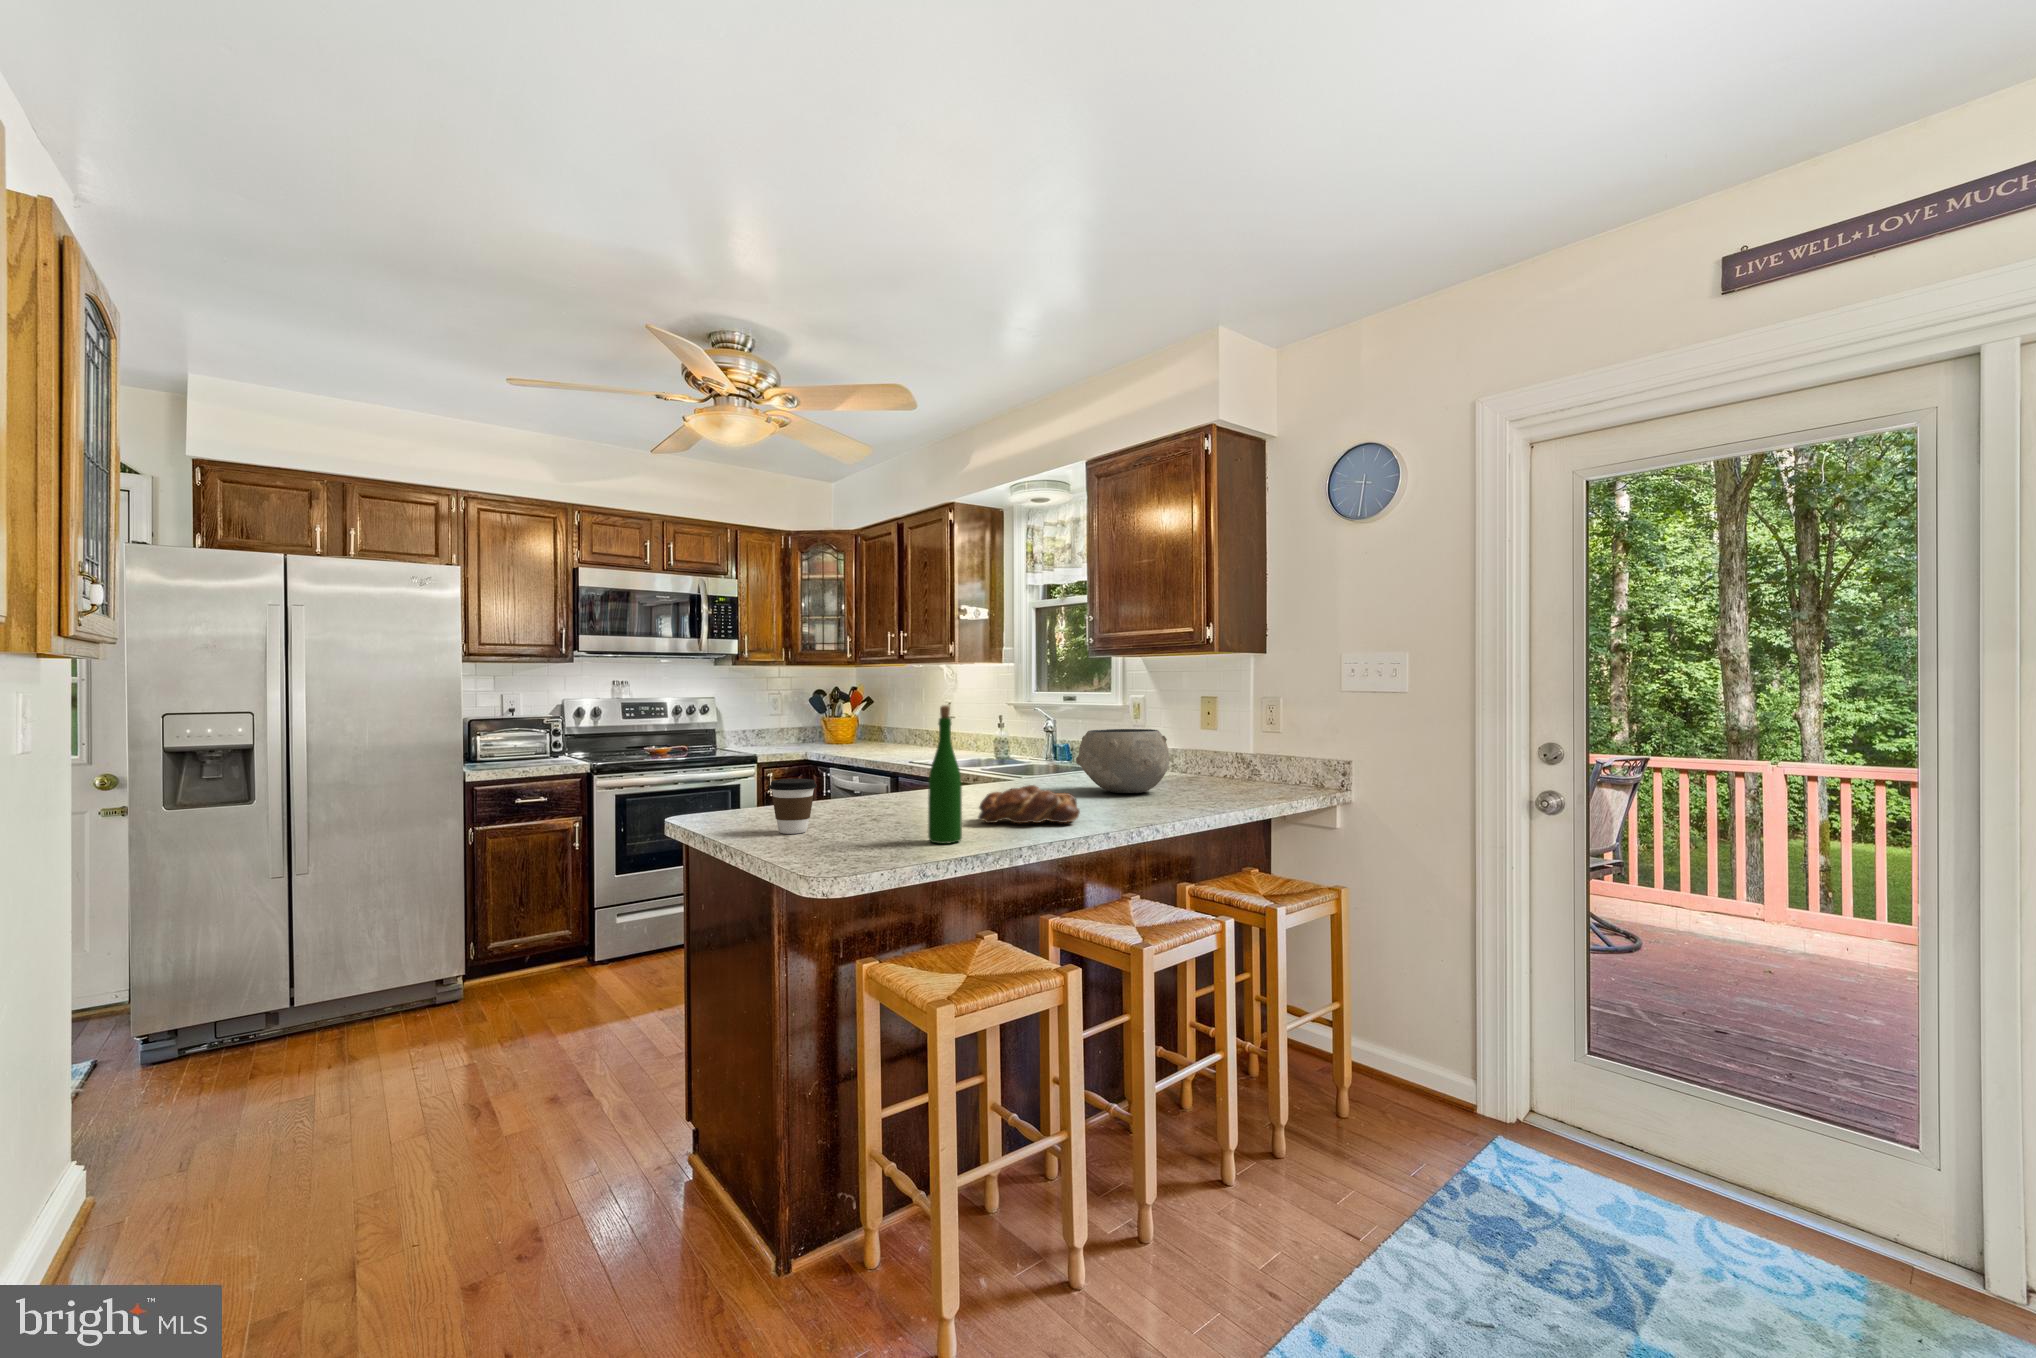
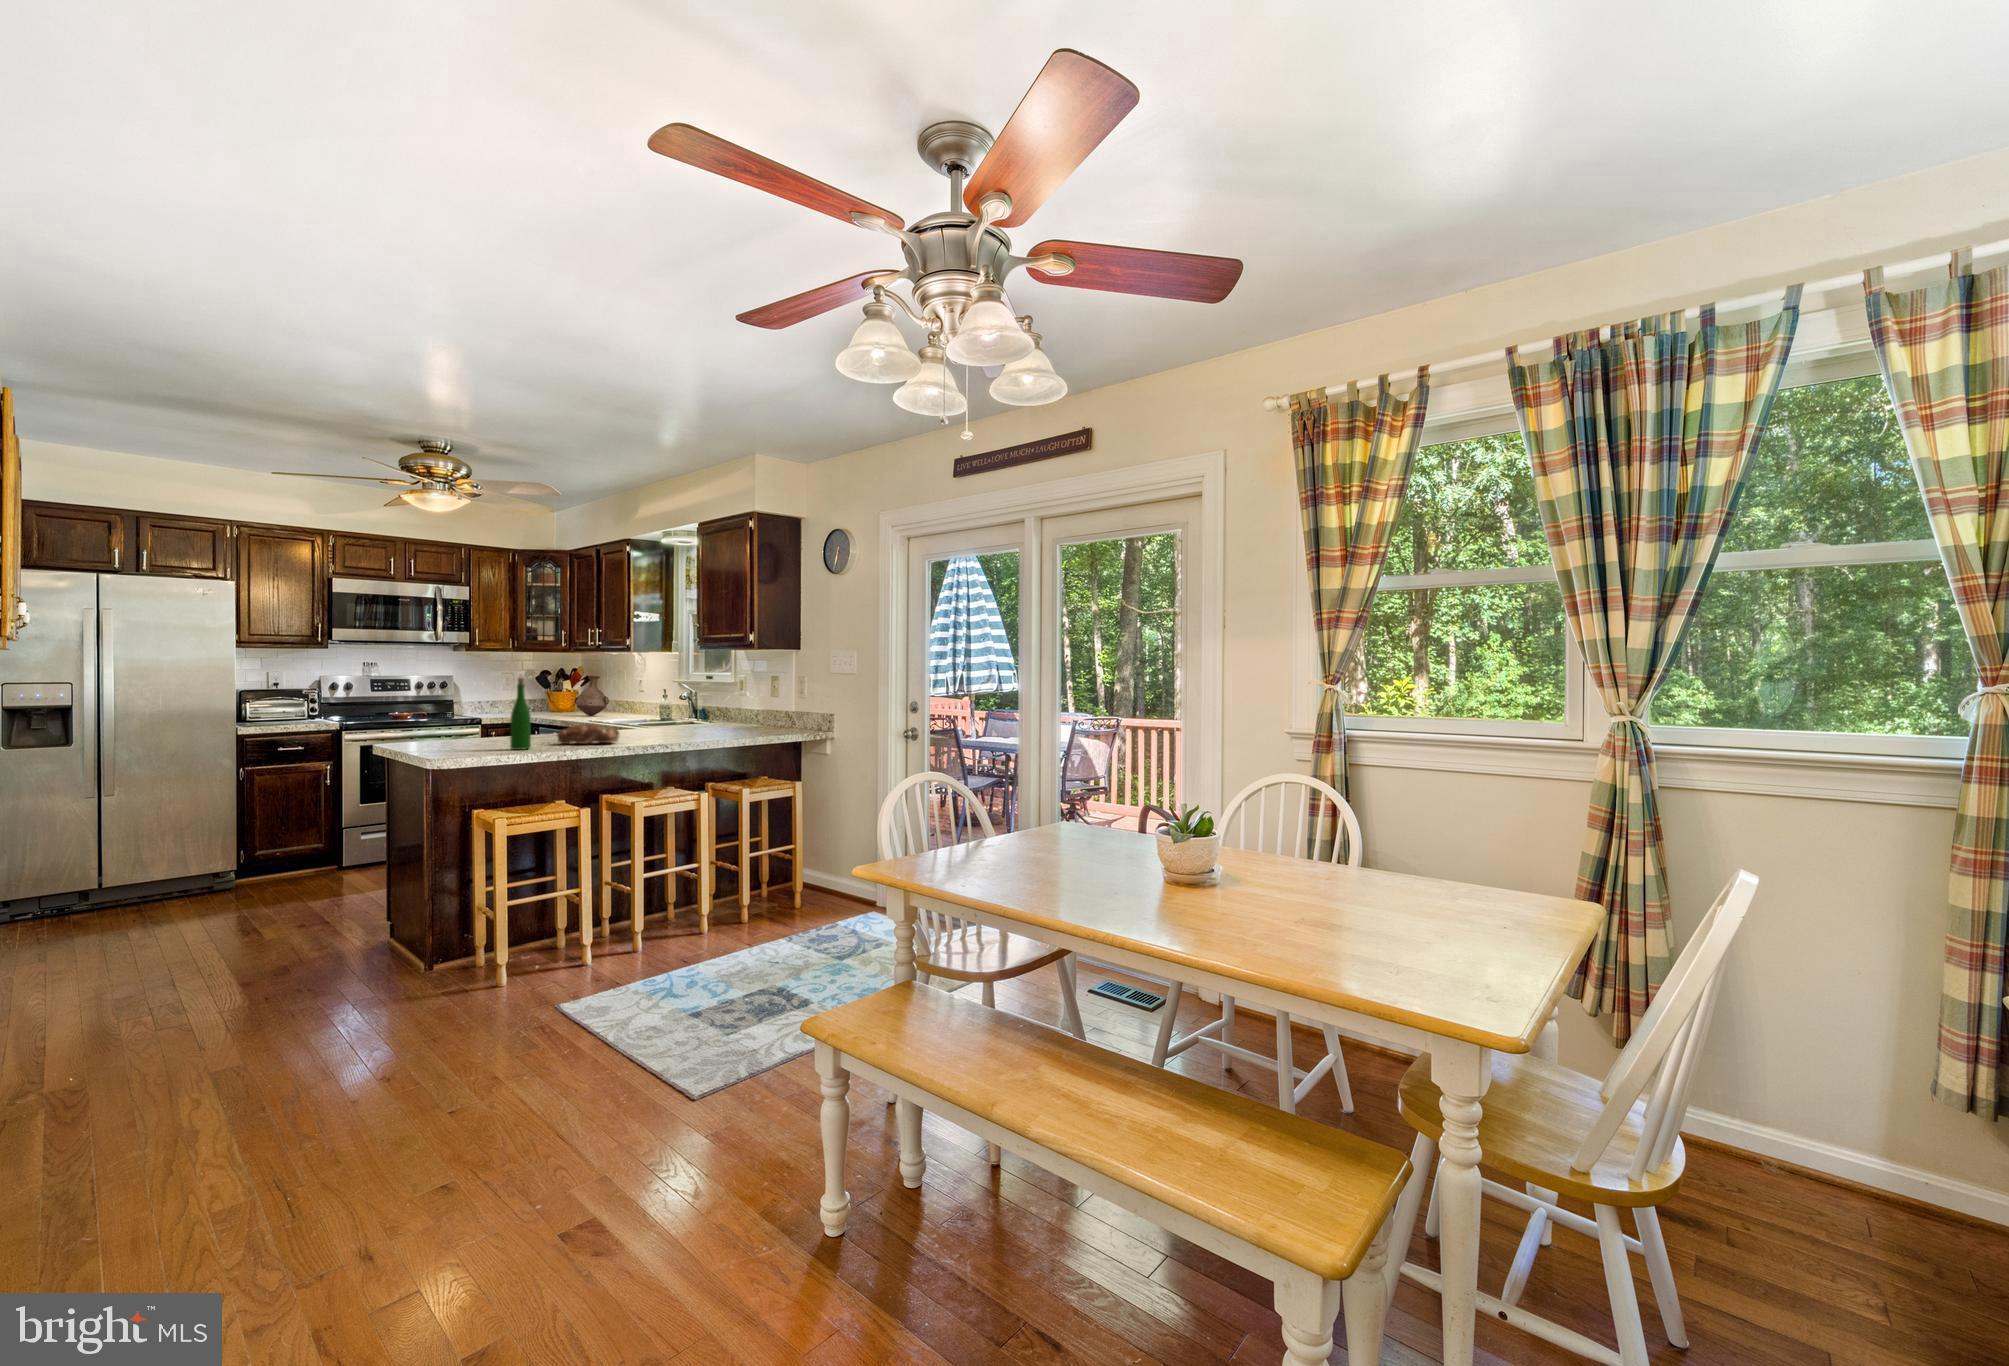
vase: none [865,694,909,749] -> present [575,676,609,716]
ceramic bowl: present [1076,729,1169,793] -> none [656,696,718,734]
coffee cup: present [769,779,817,834] -> none [425,719,455,748]

